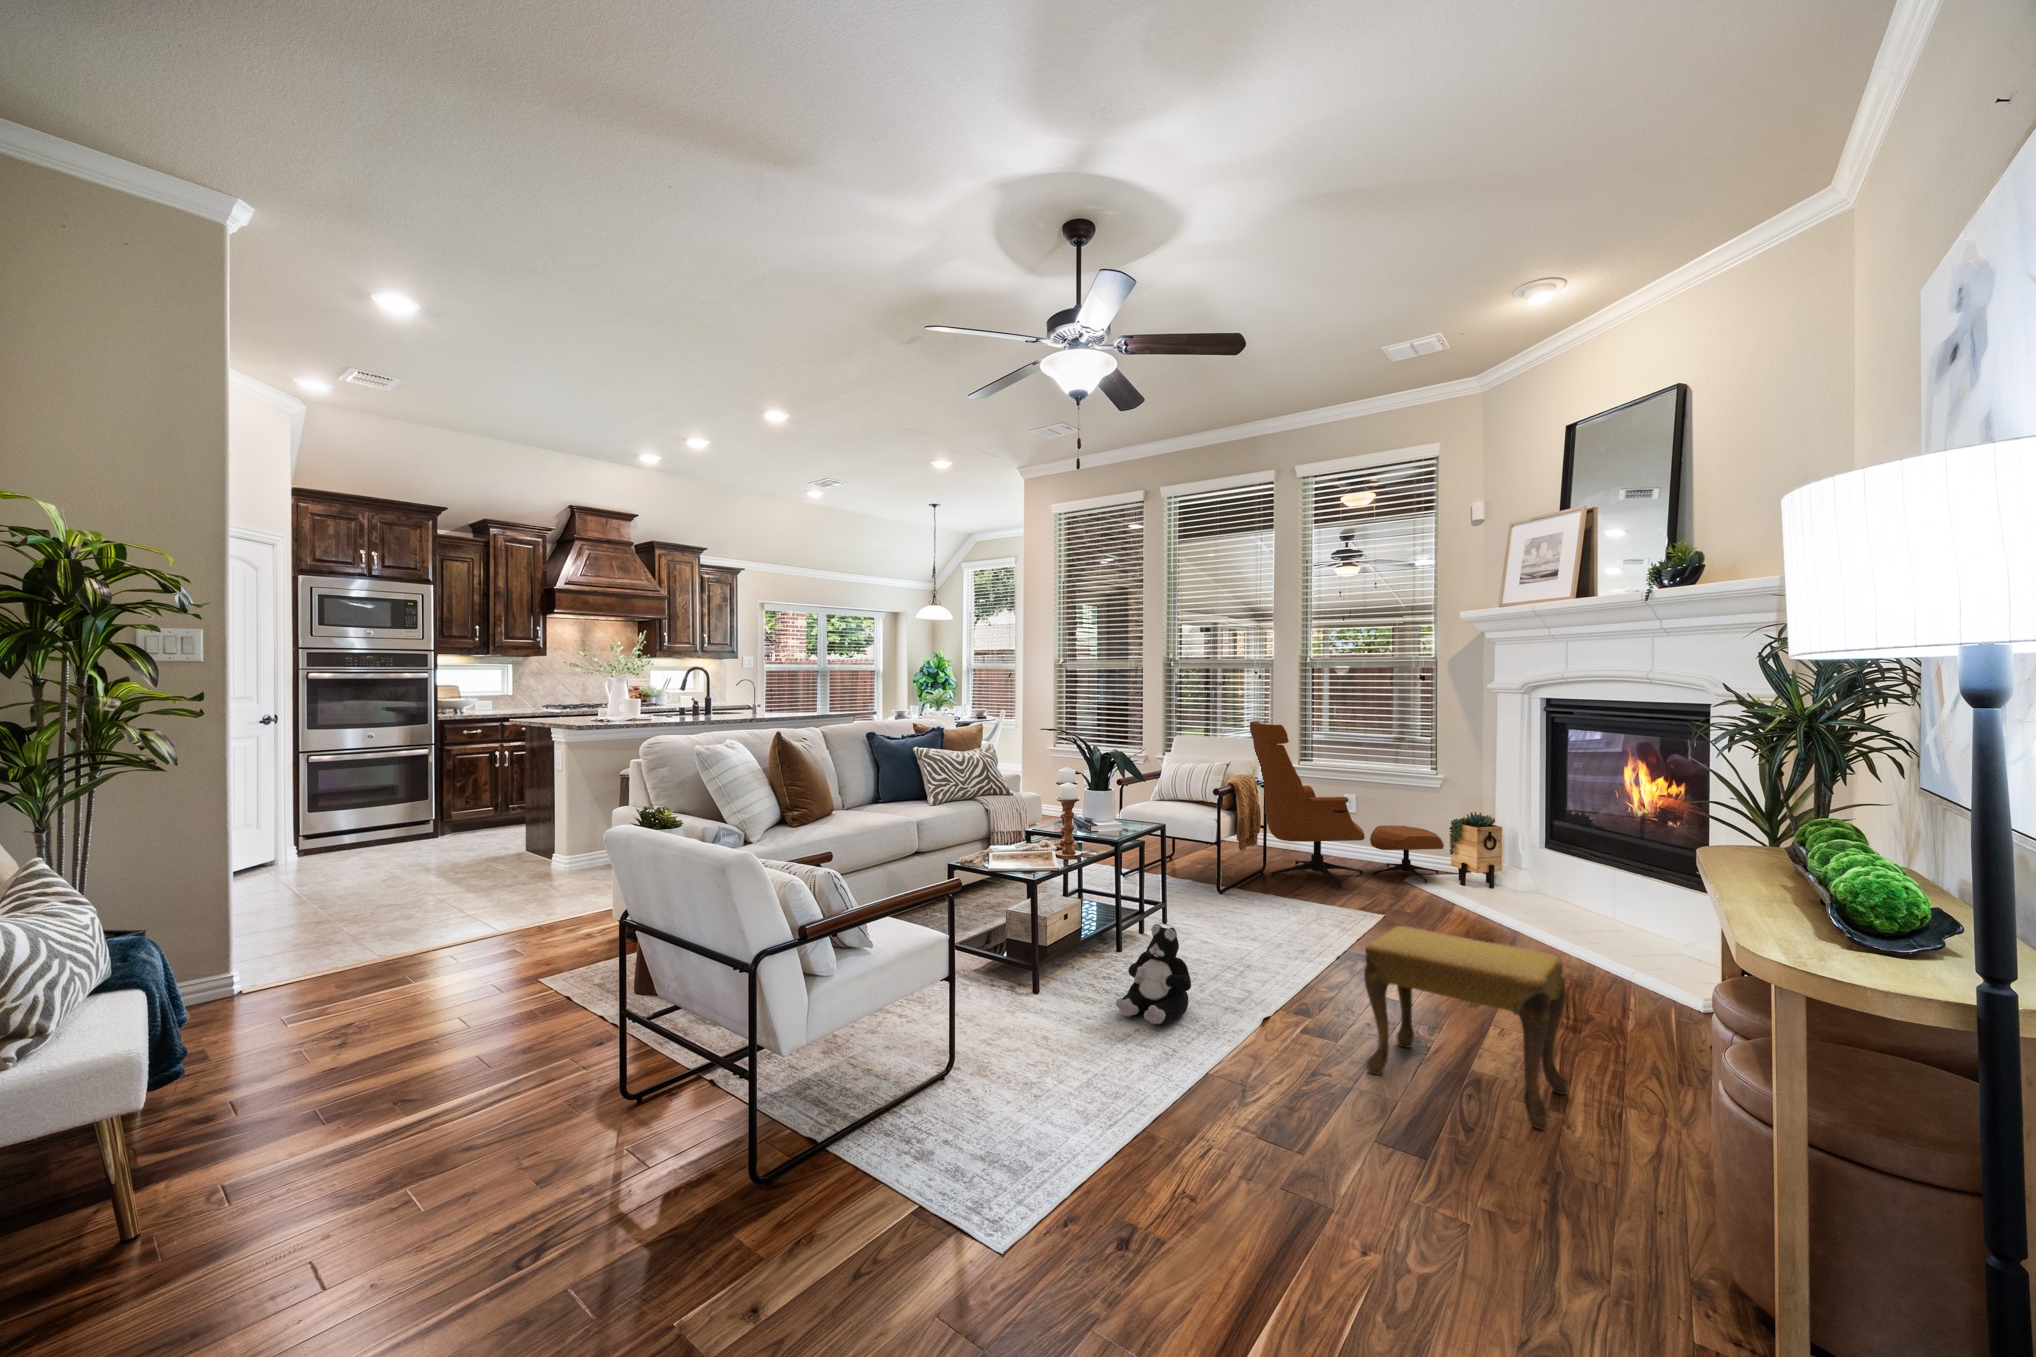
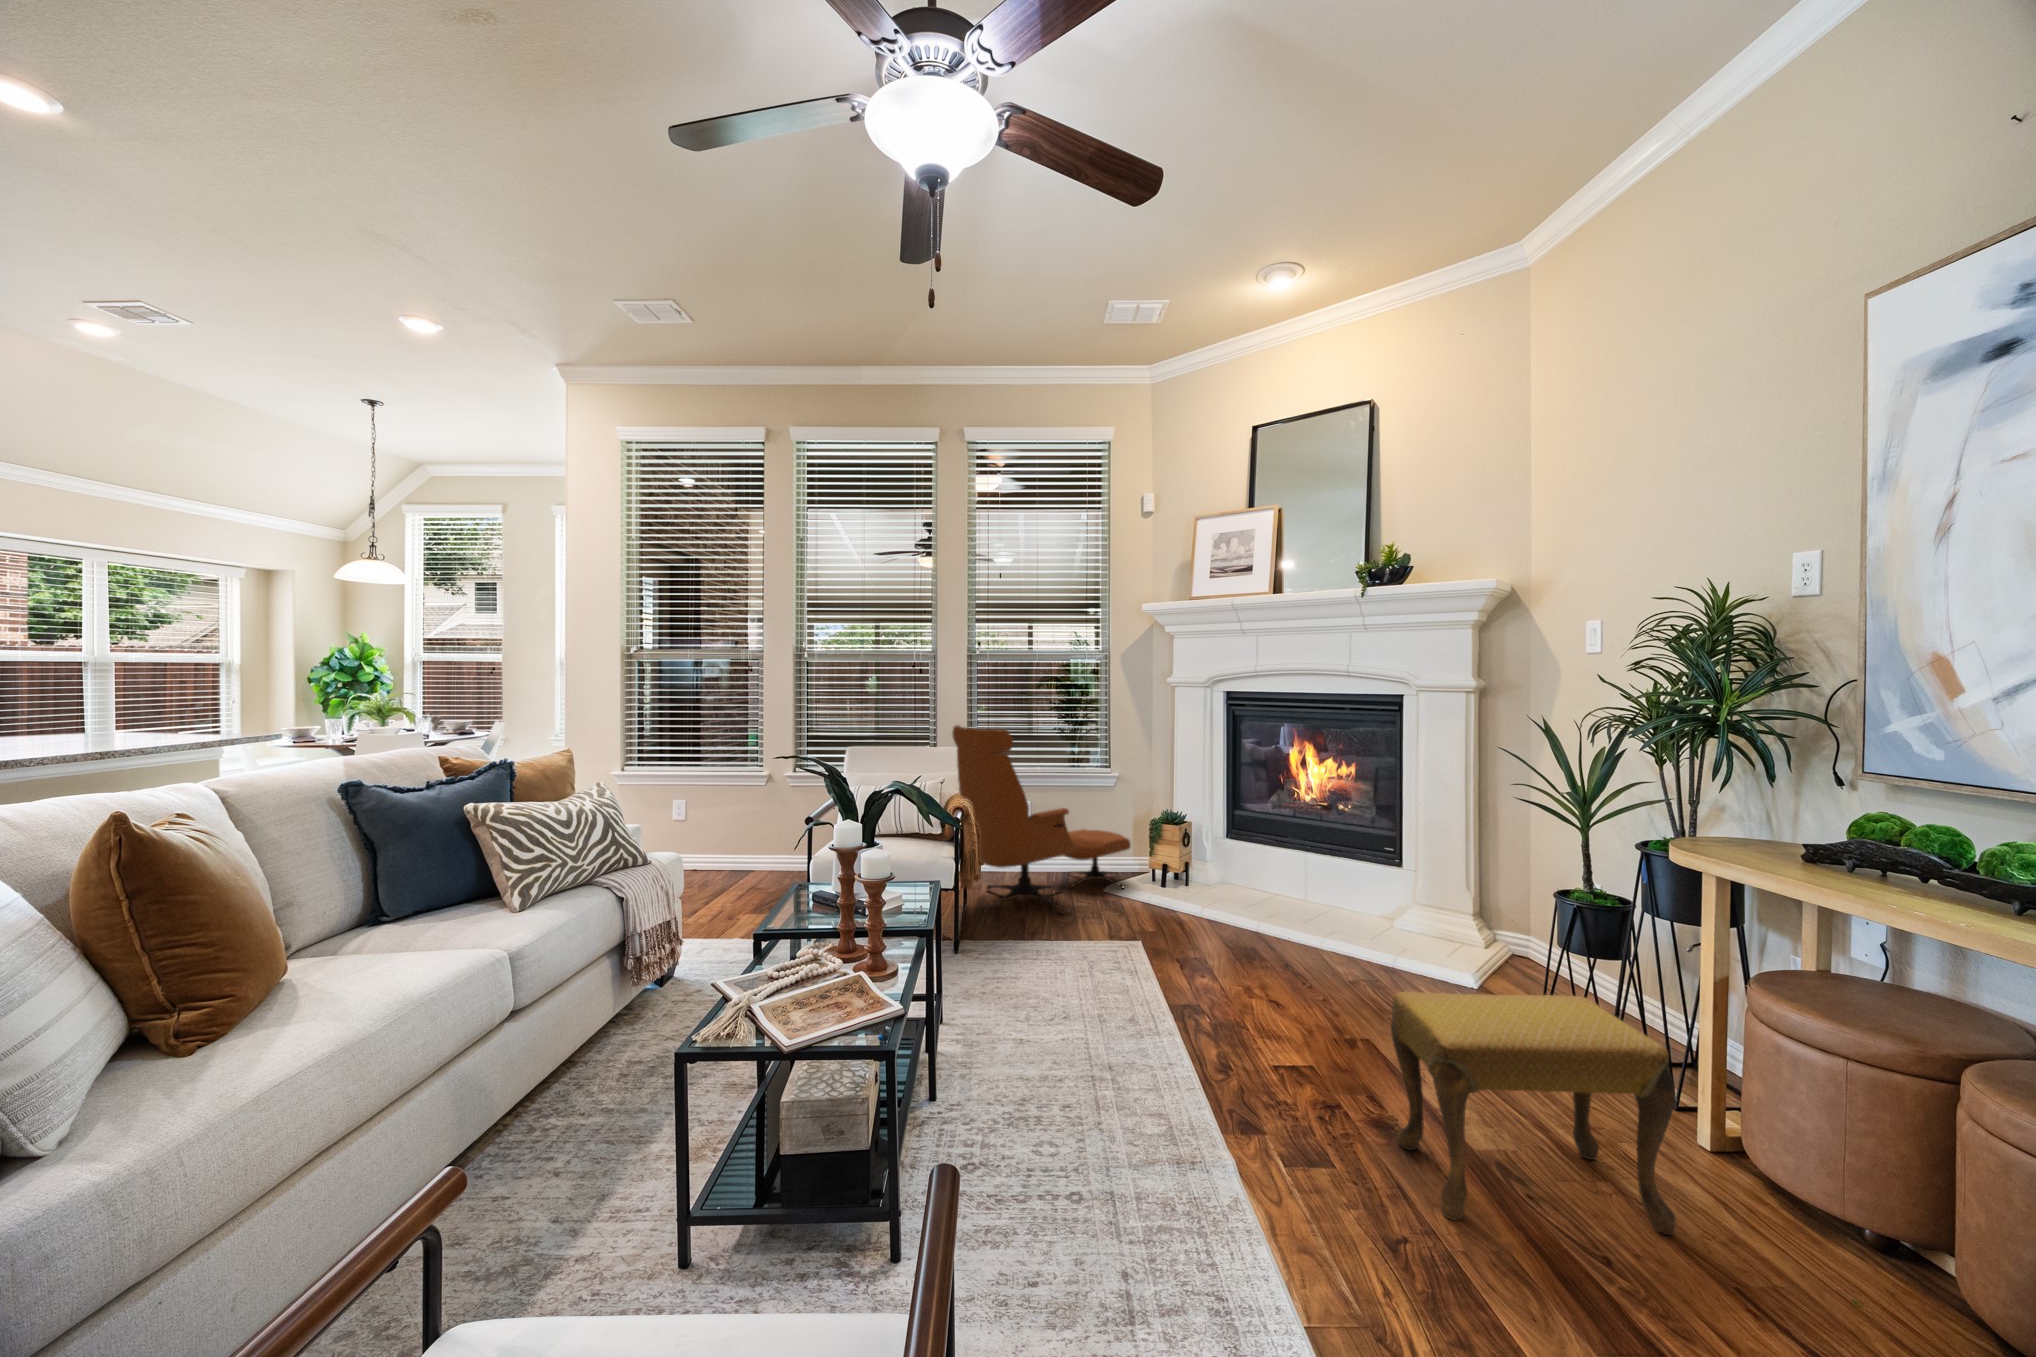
plush toy: present [1116,924,1191,1024] -> none [1068,1073,1185,1260]

